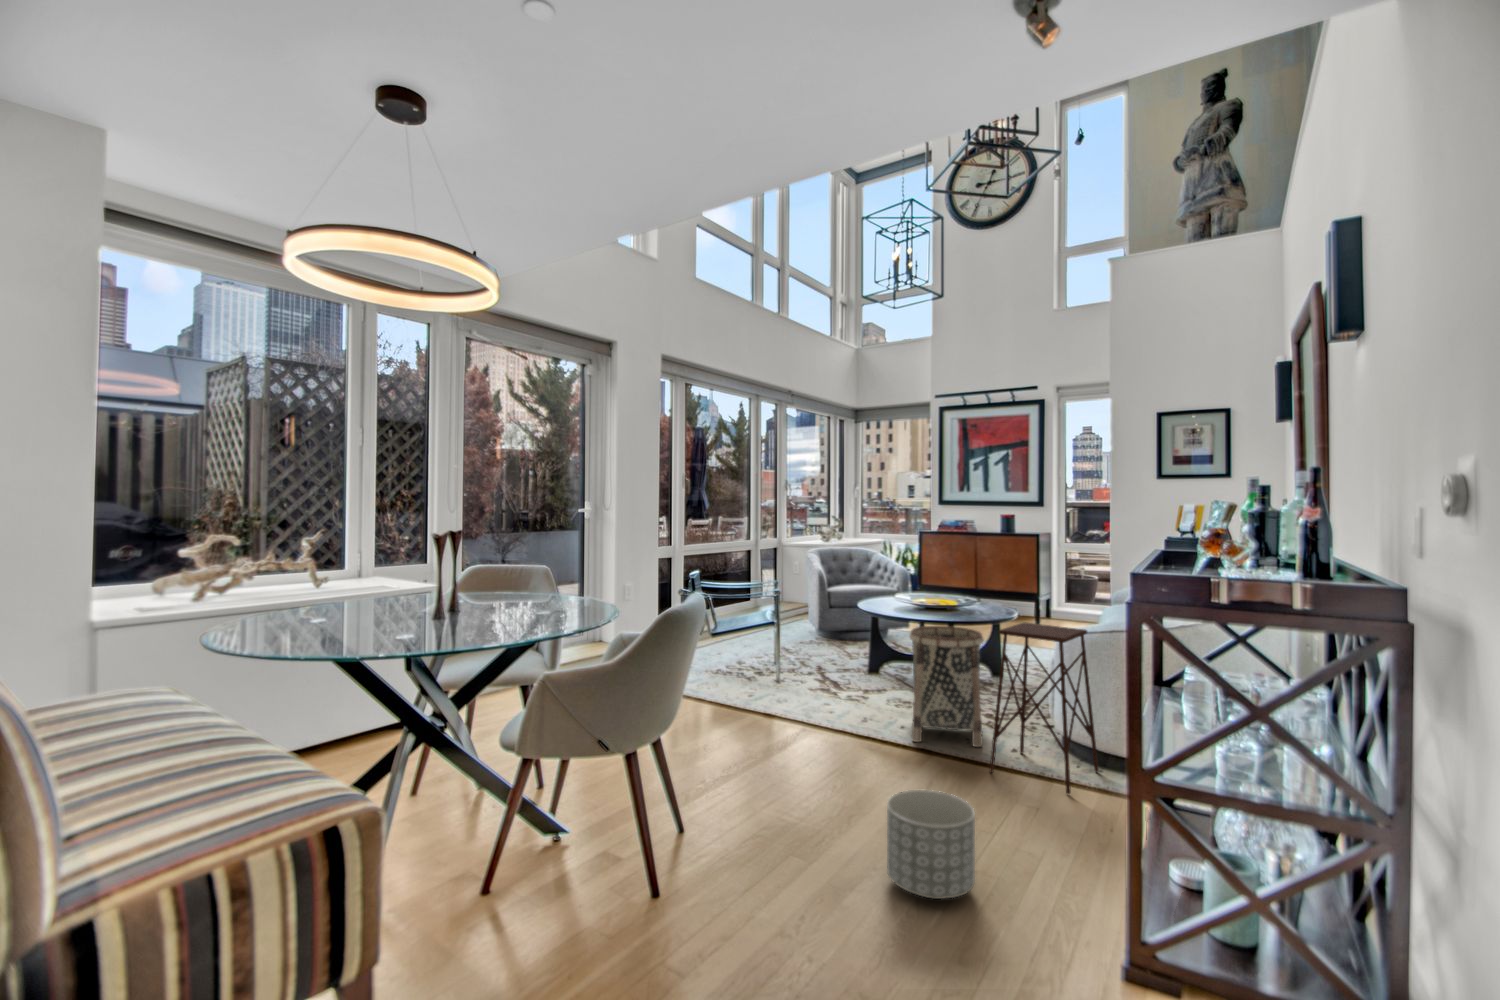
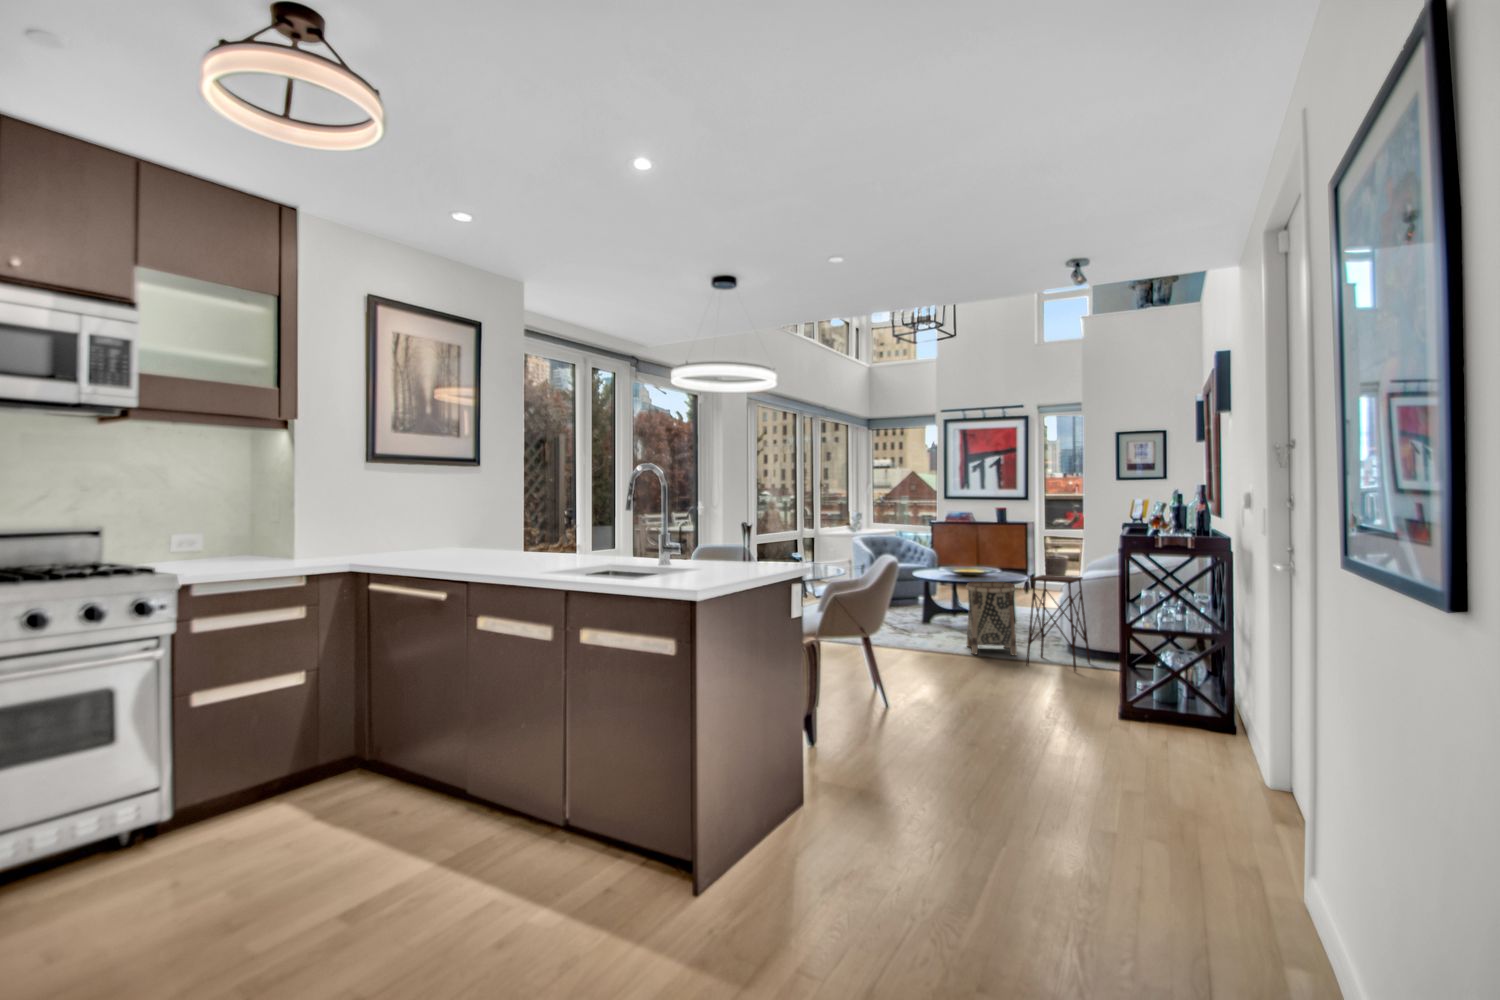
planter: present [887,790,975,899] -> none [991,657,1038,707]

